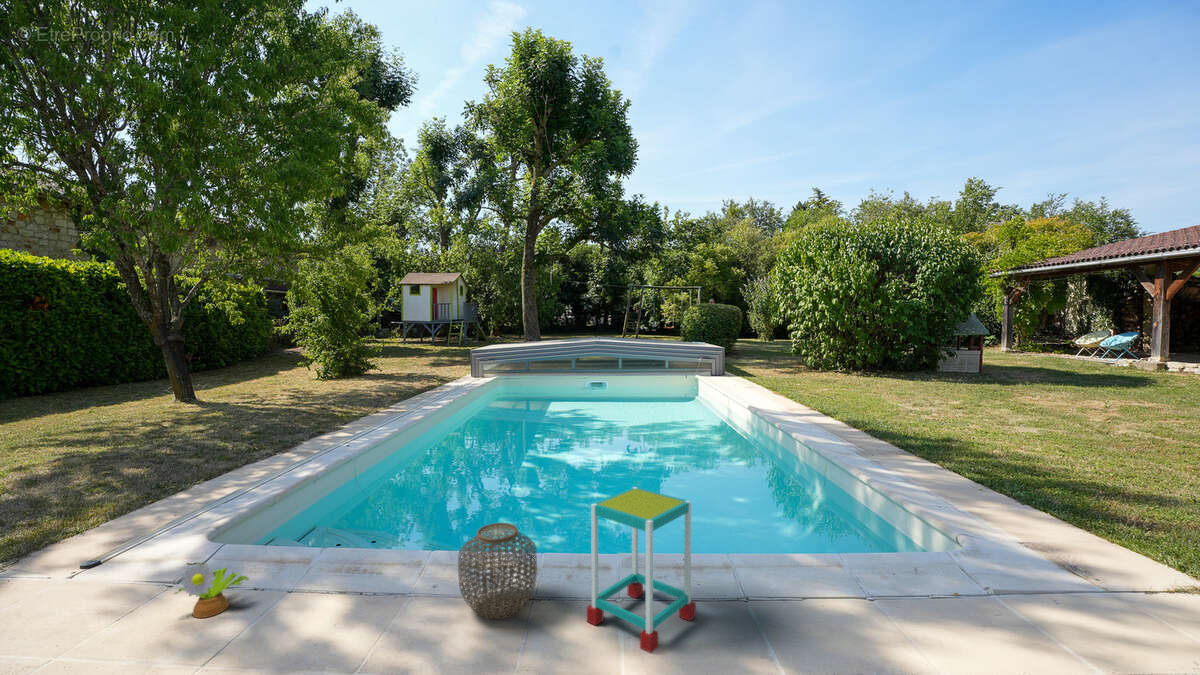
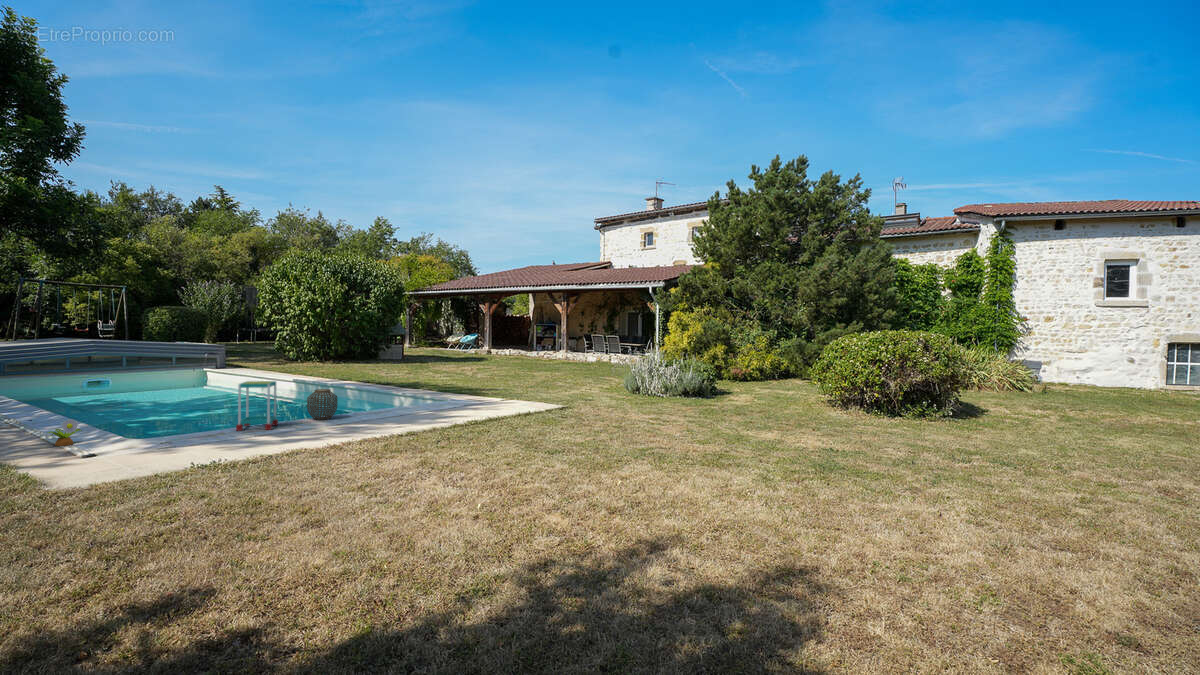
side table: present [587,487,696,653] -> present [236,381,278,431]
decorative plant: present [175,563,249,618] -> present [47,419,82,446]

